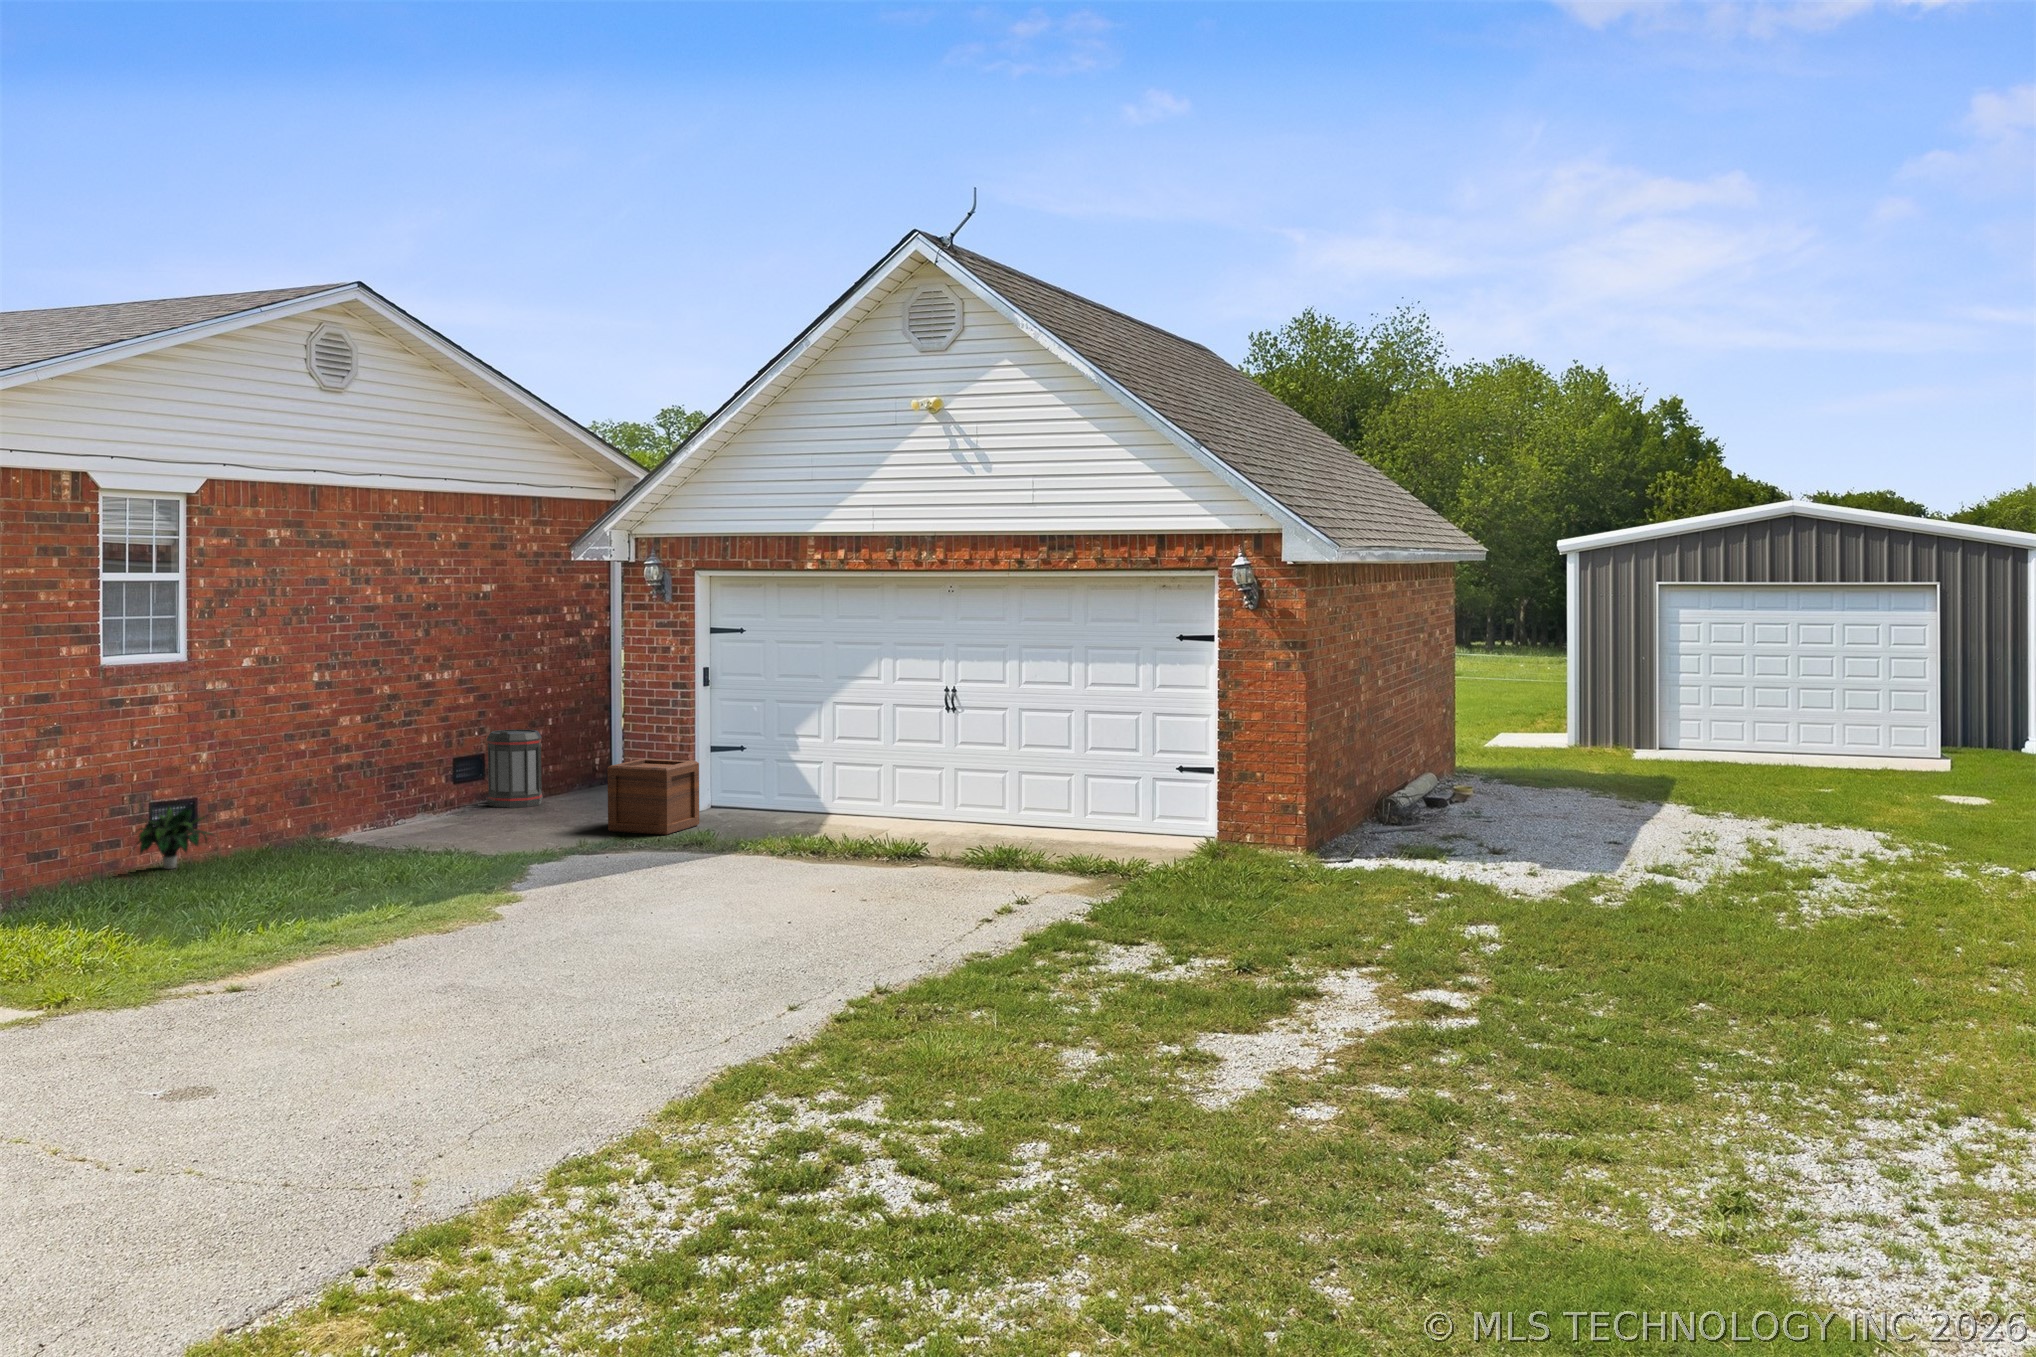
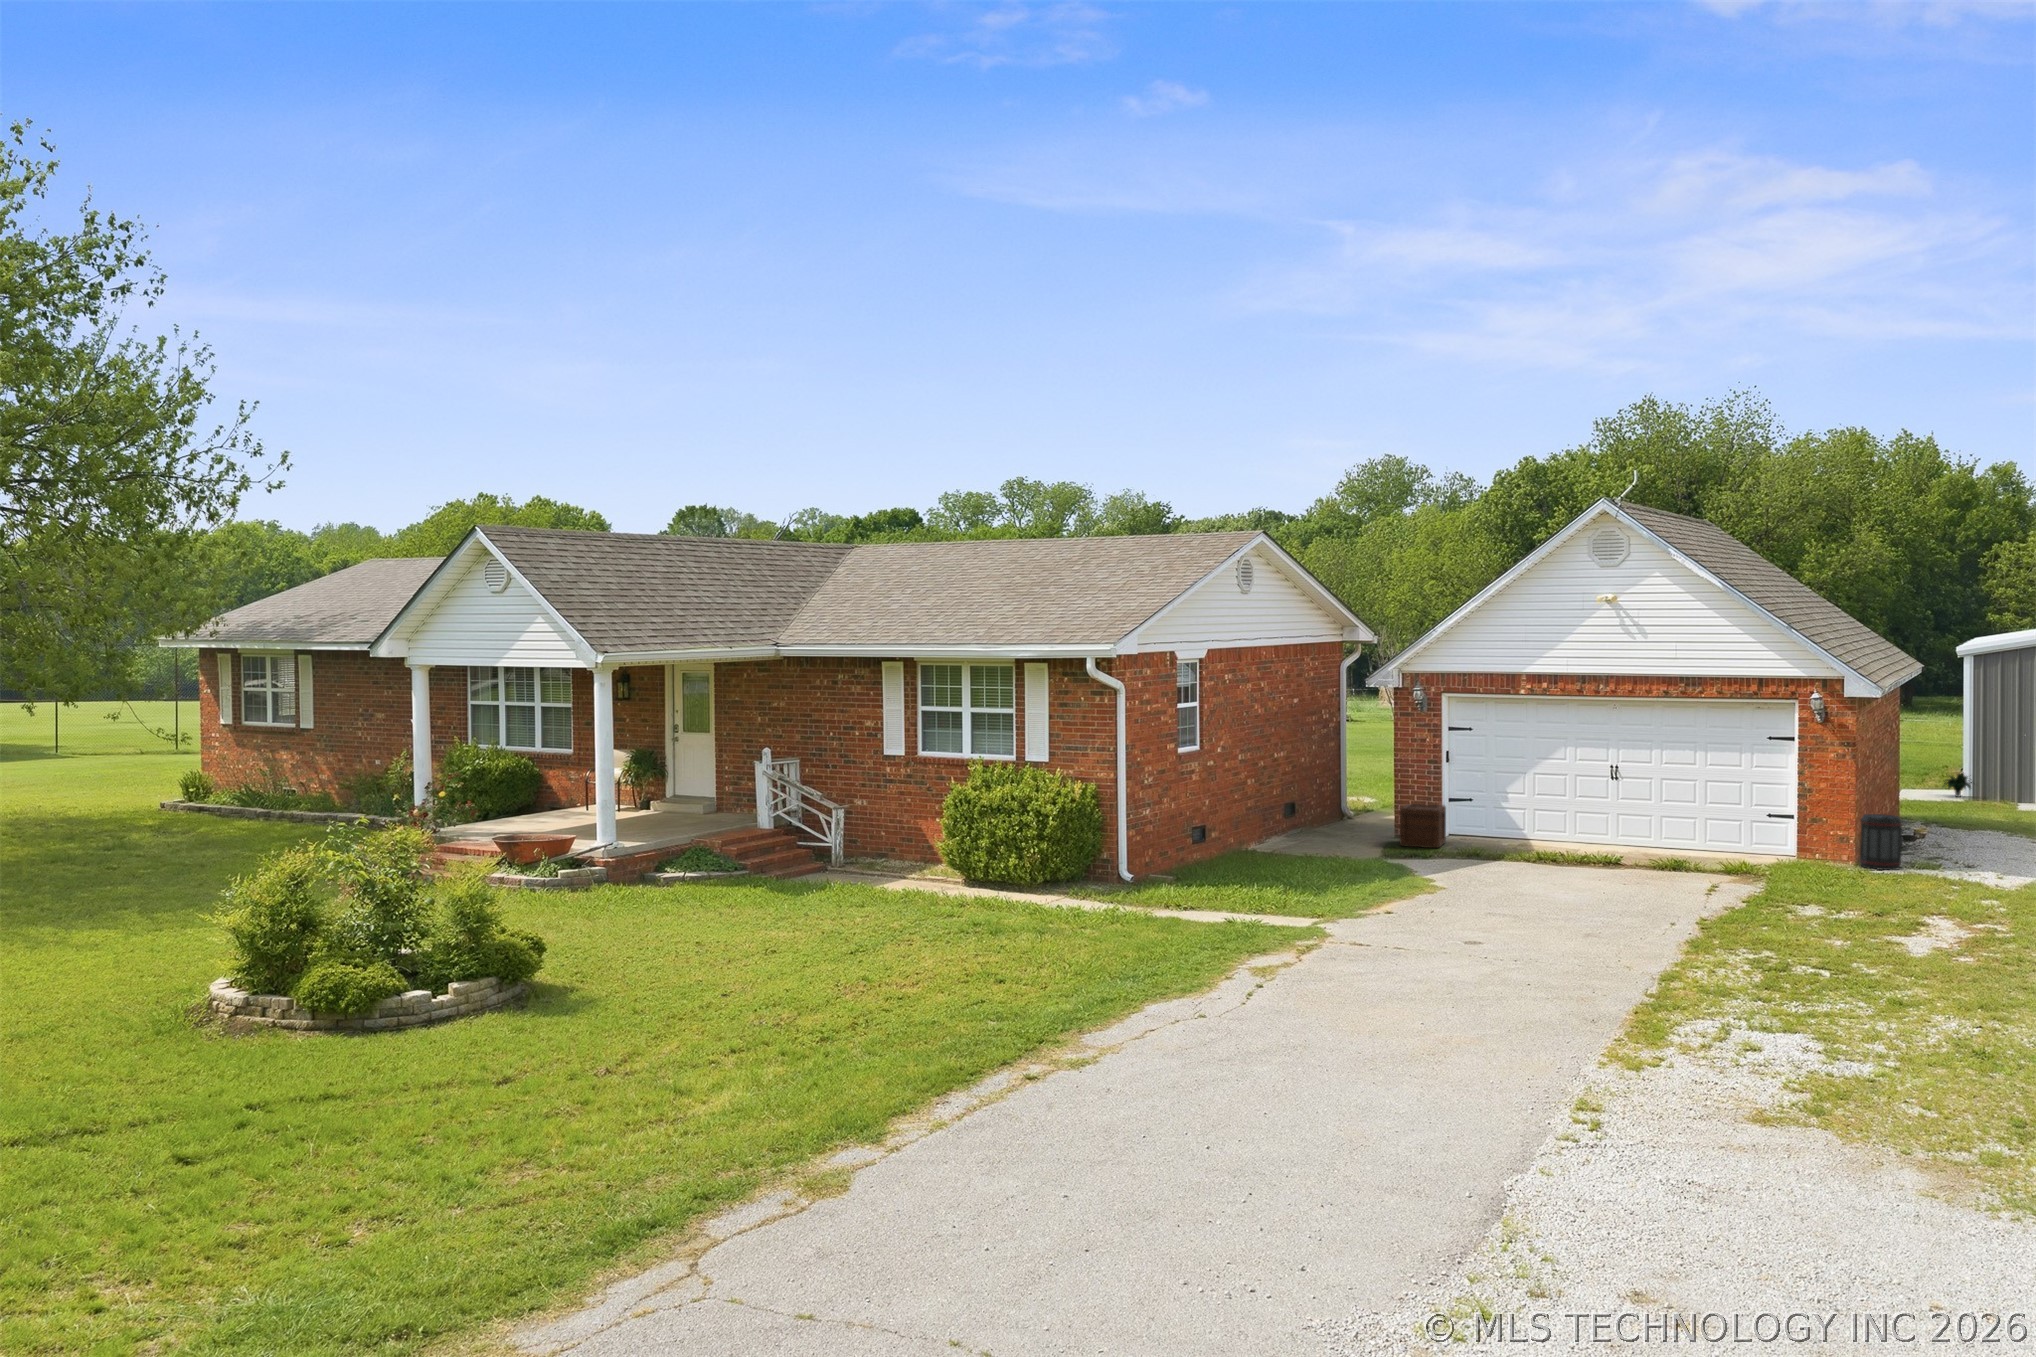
trash can: present [487,729,543,808] -> present [1860,814,1902,870]
potted plant: present [133,806,212,869] -> present [1944,773,1972,797]

